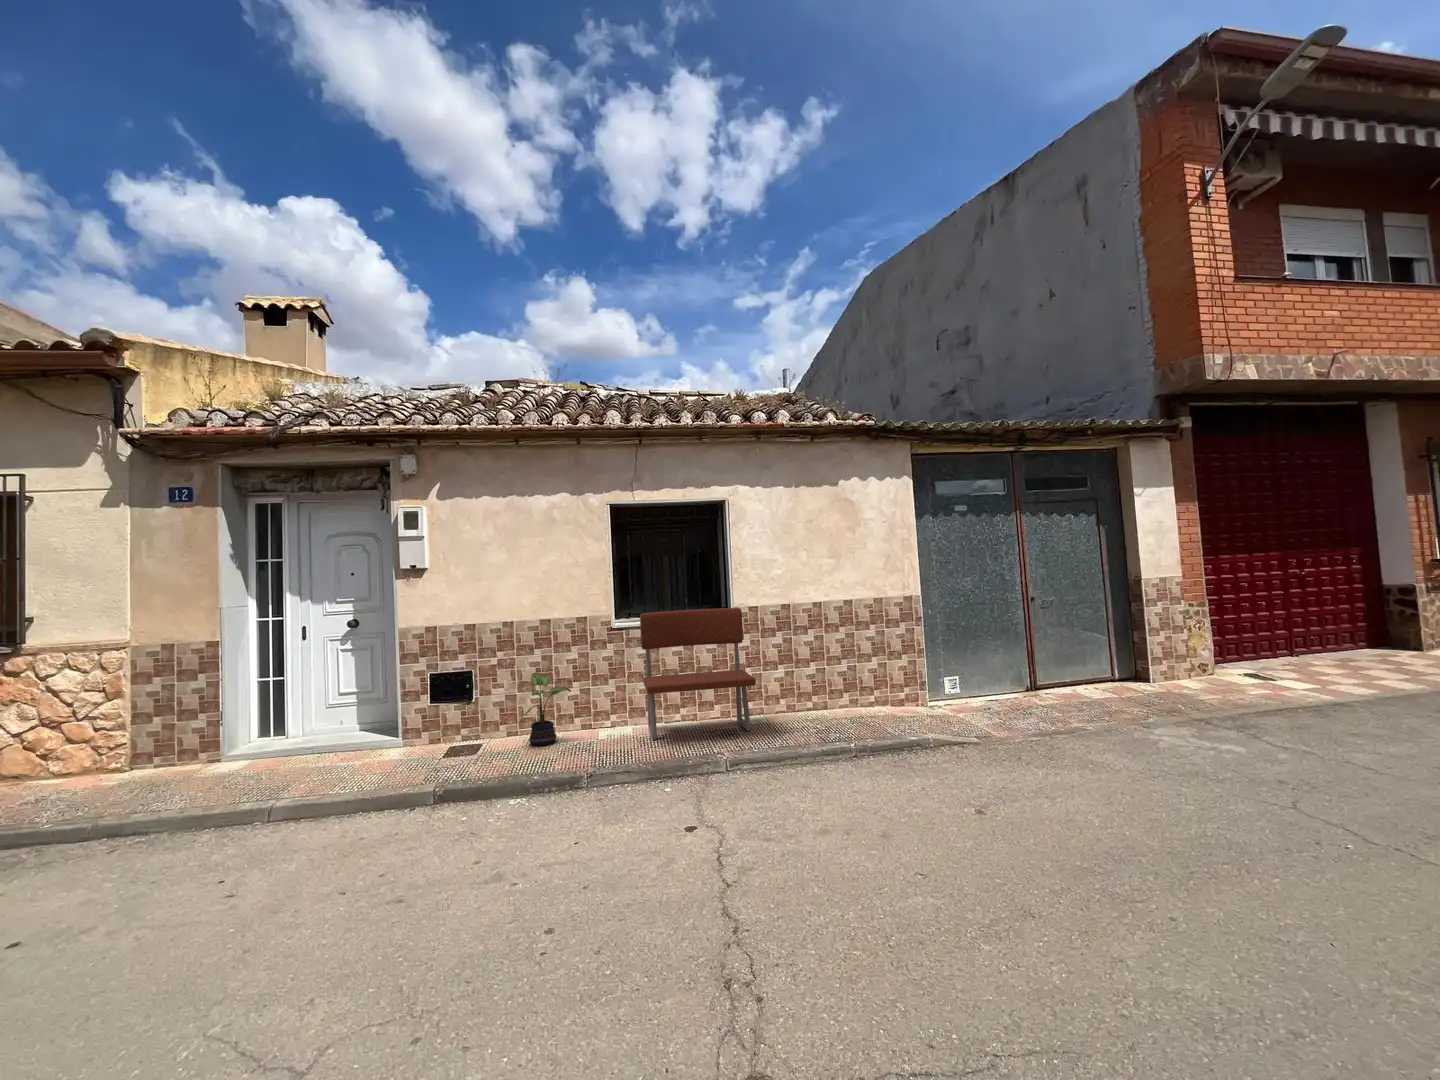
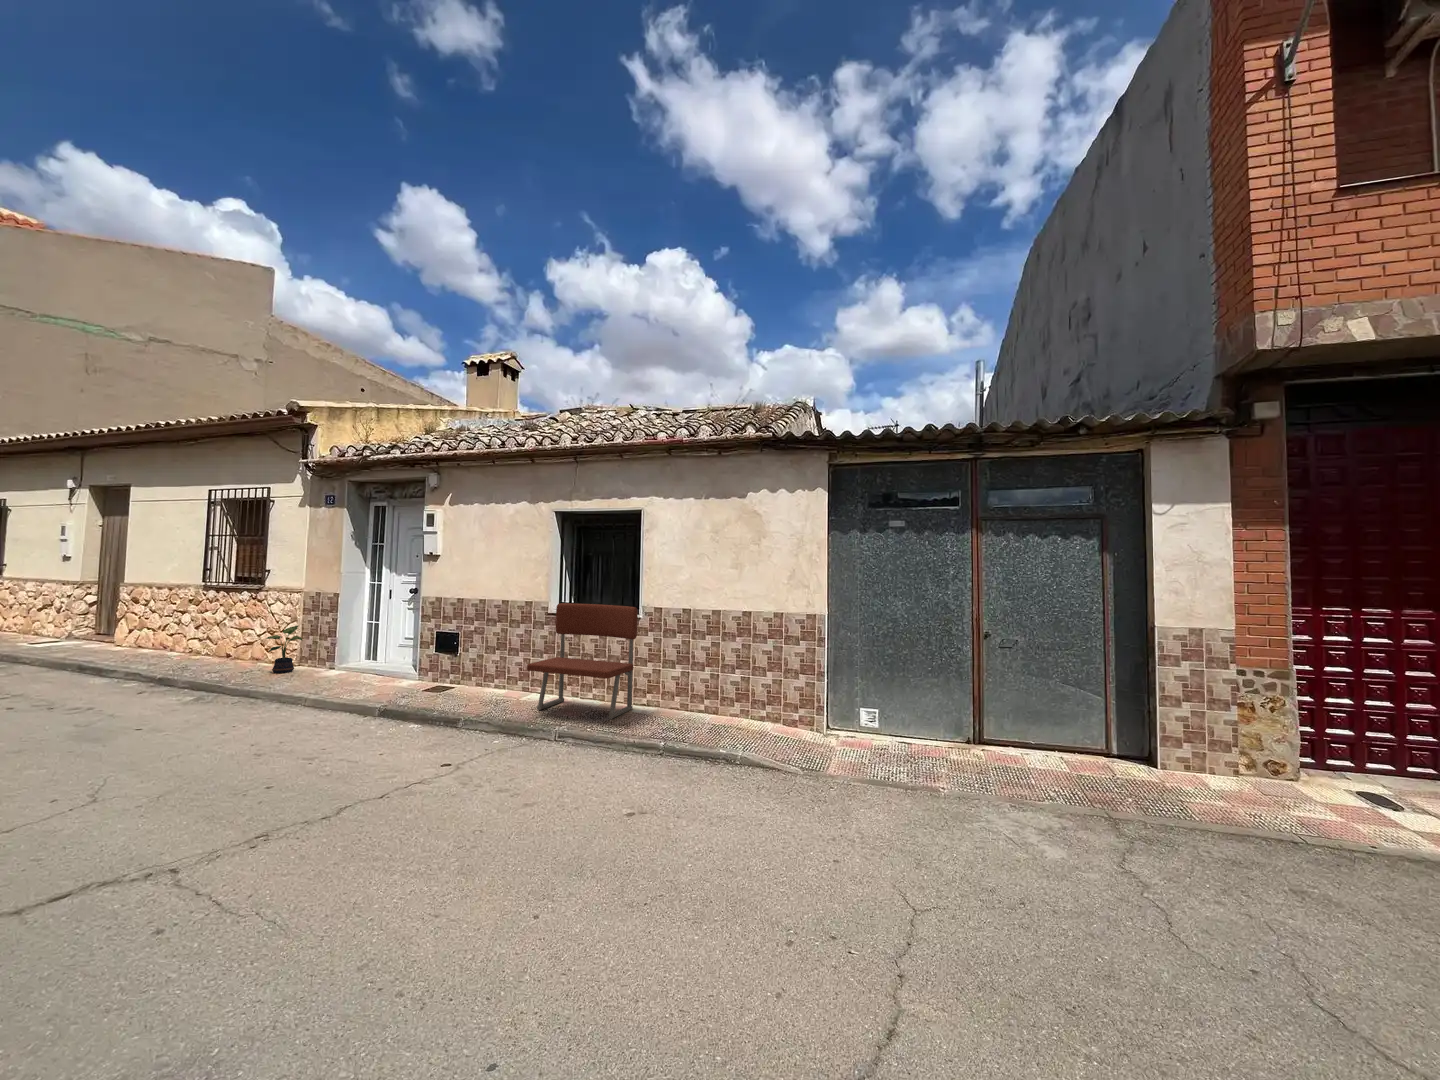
potted plant: present [523,673,571,746] -> present [266,626,302,673]

